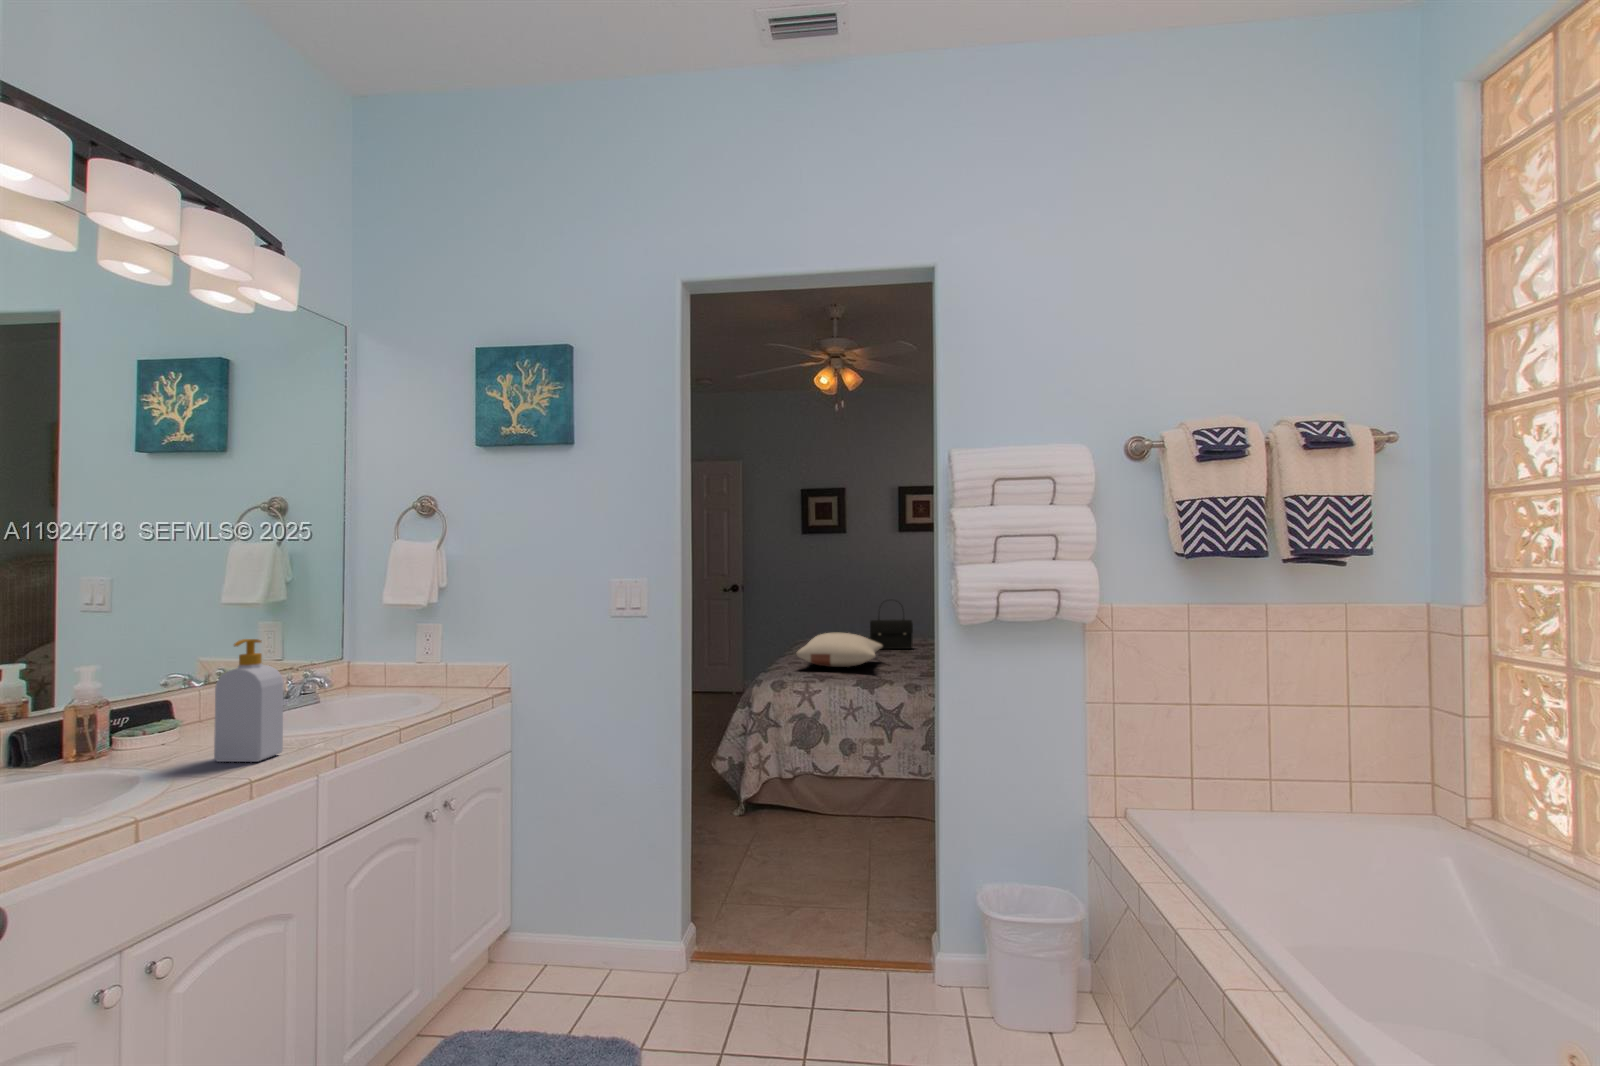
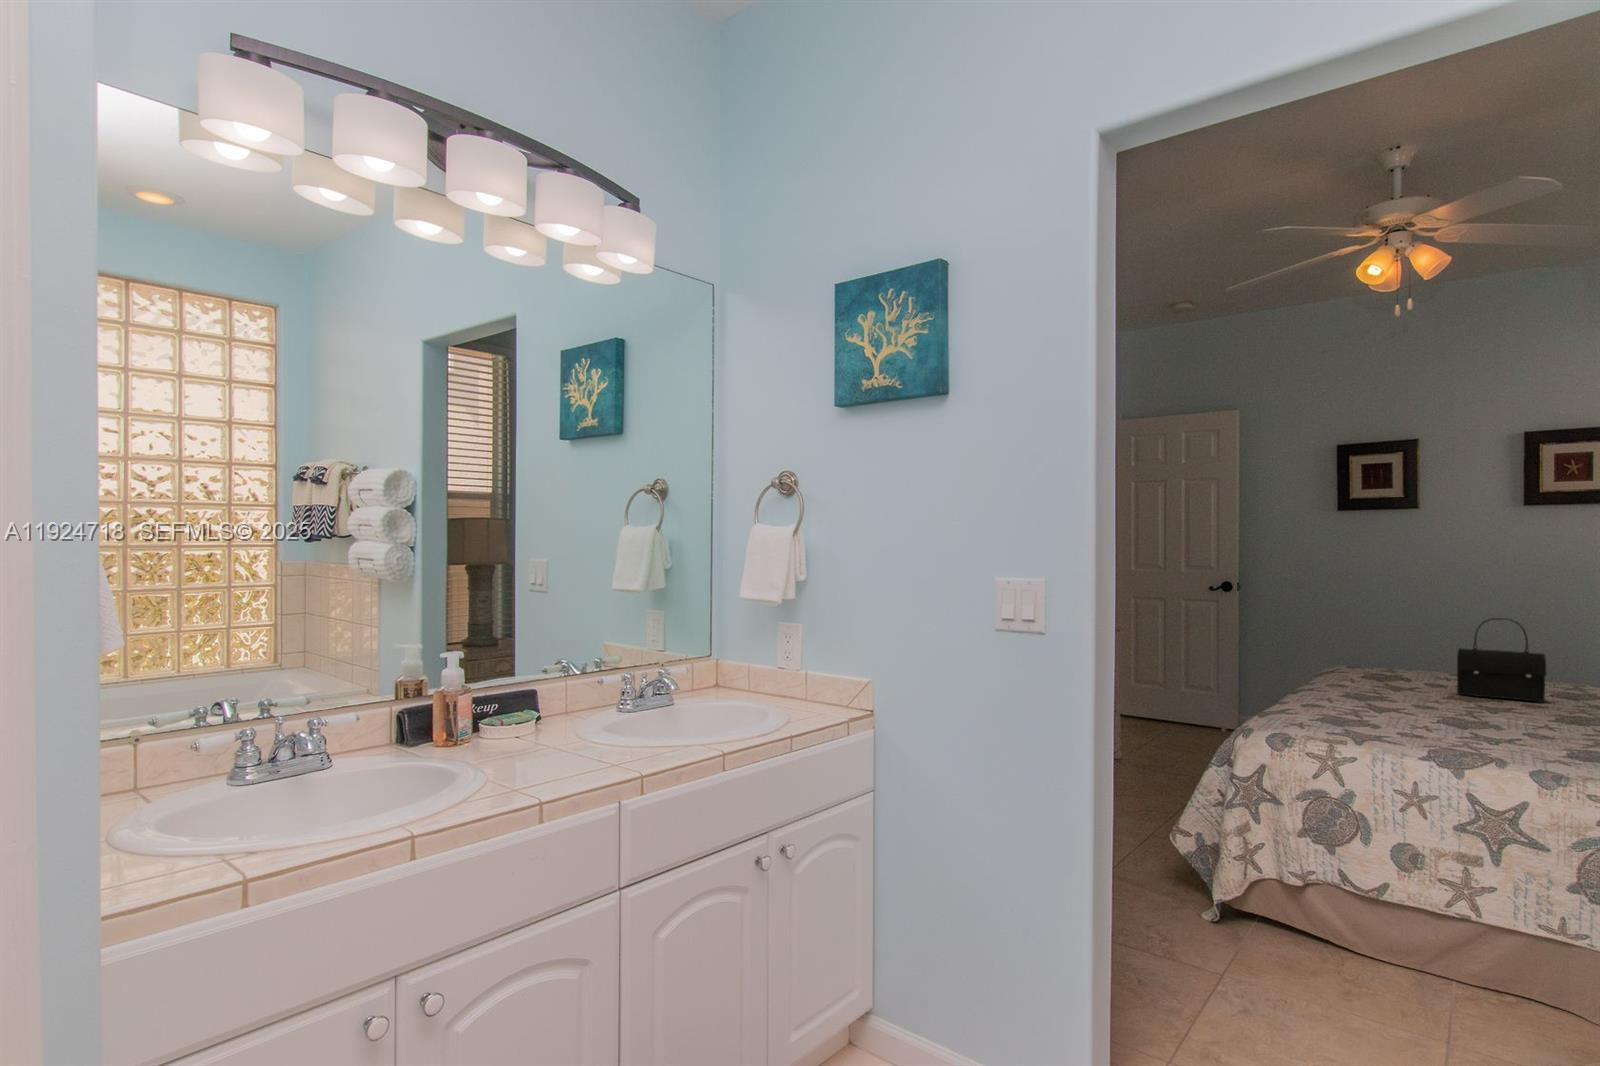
pillow: present [797,632,883,667] -> none [1316,666,1482,722]
soap bottle: present [214,639,284,762] -> none [517,645,582,789]

